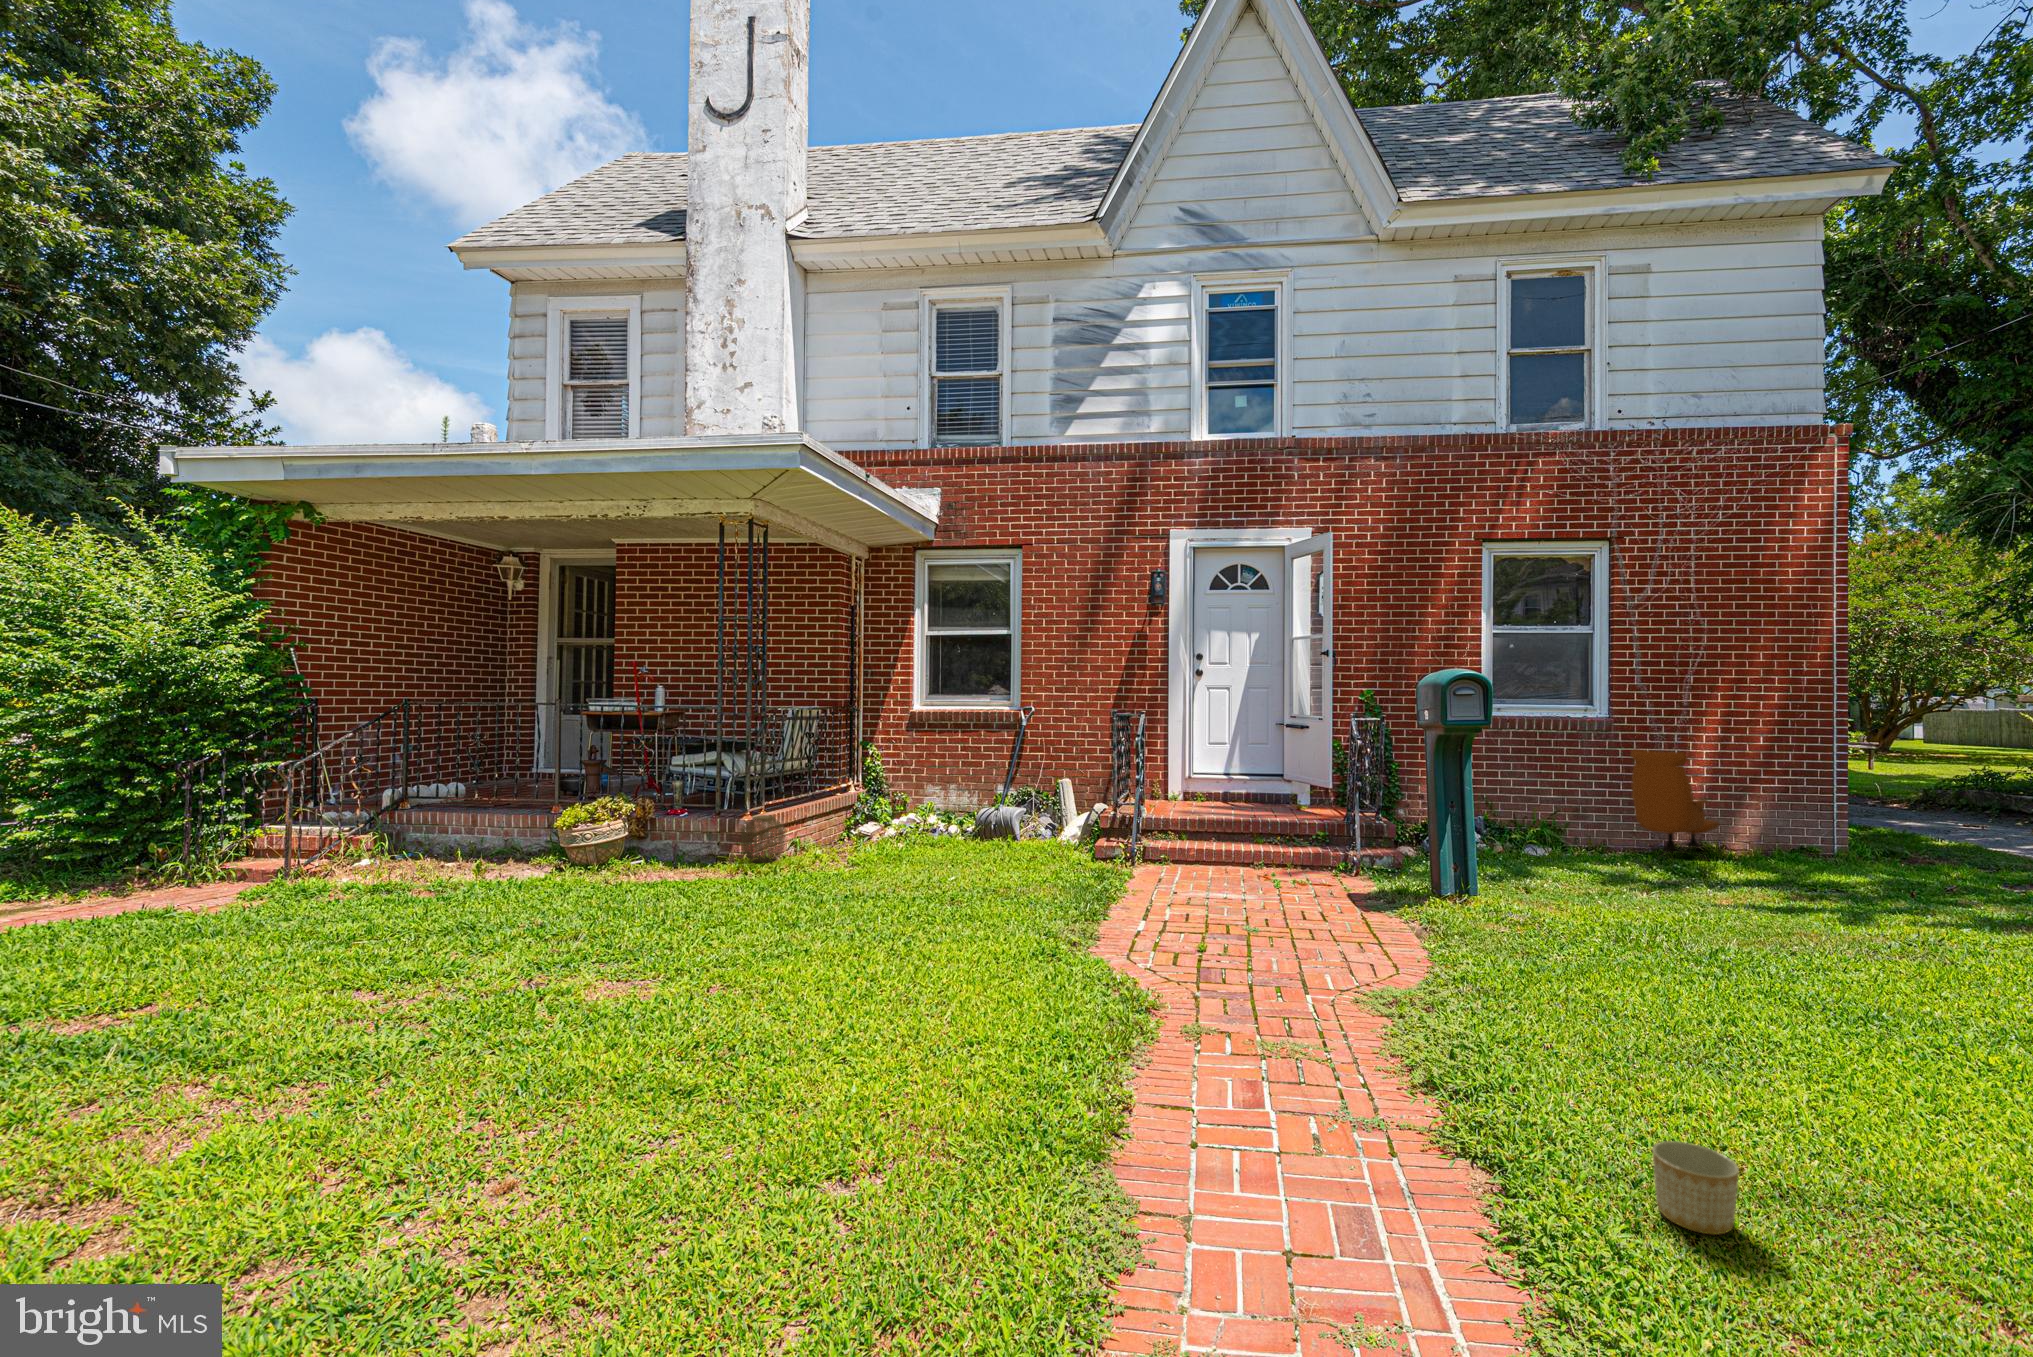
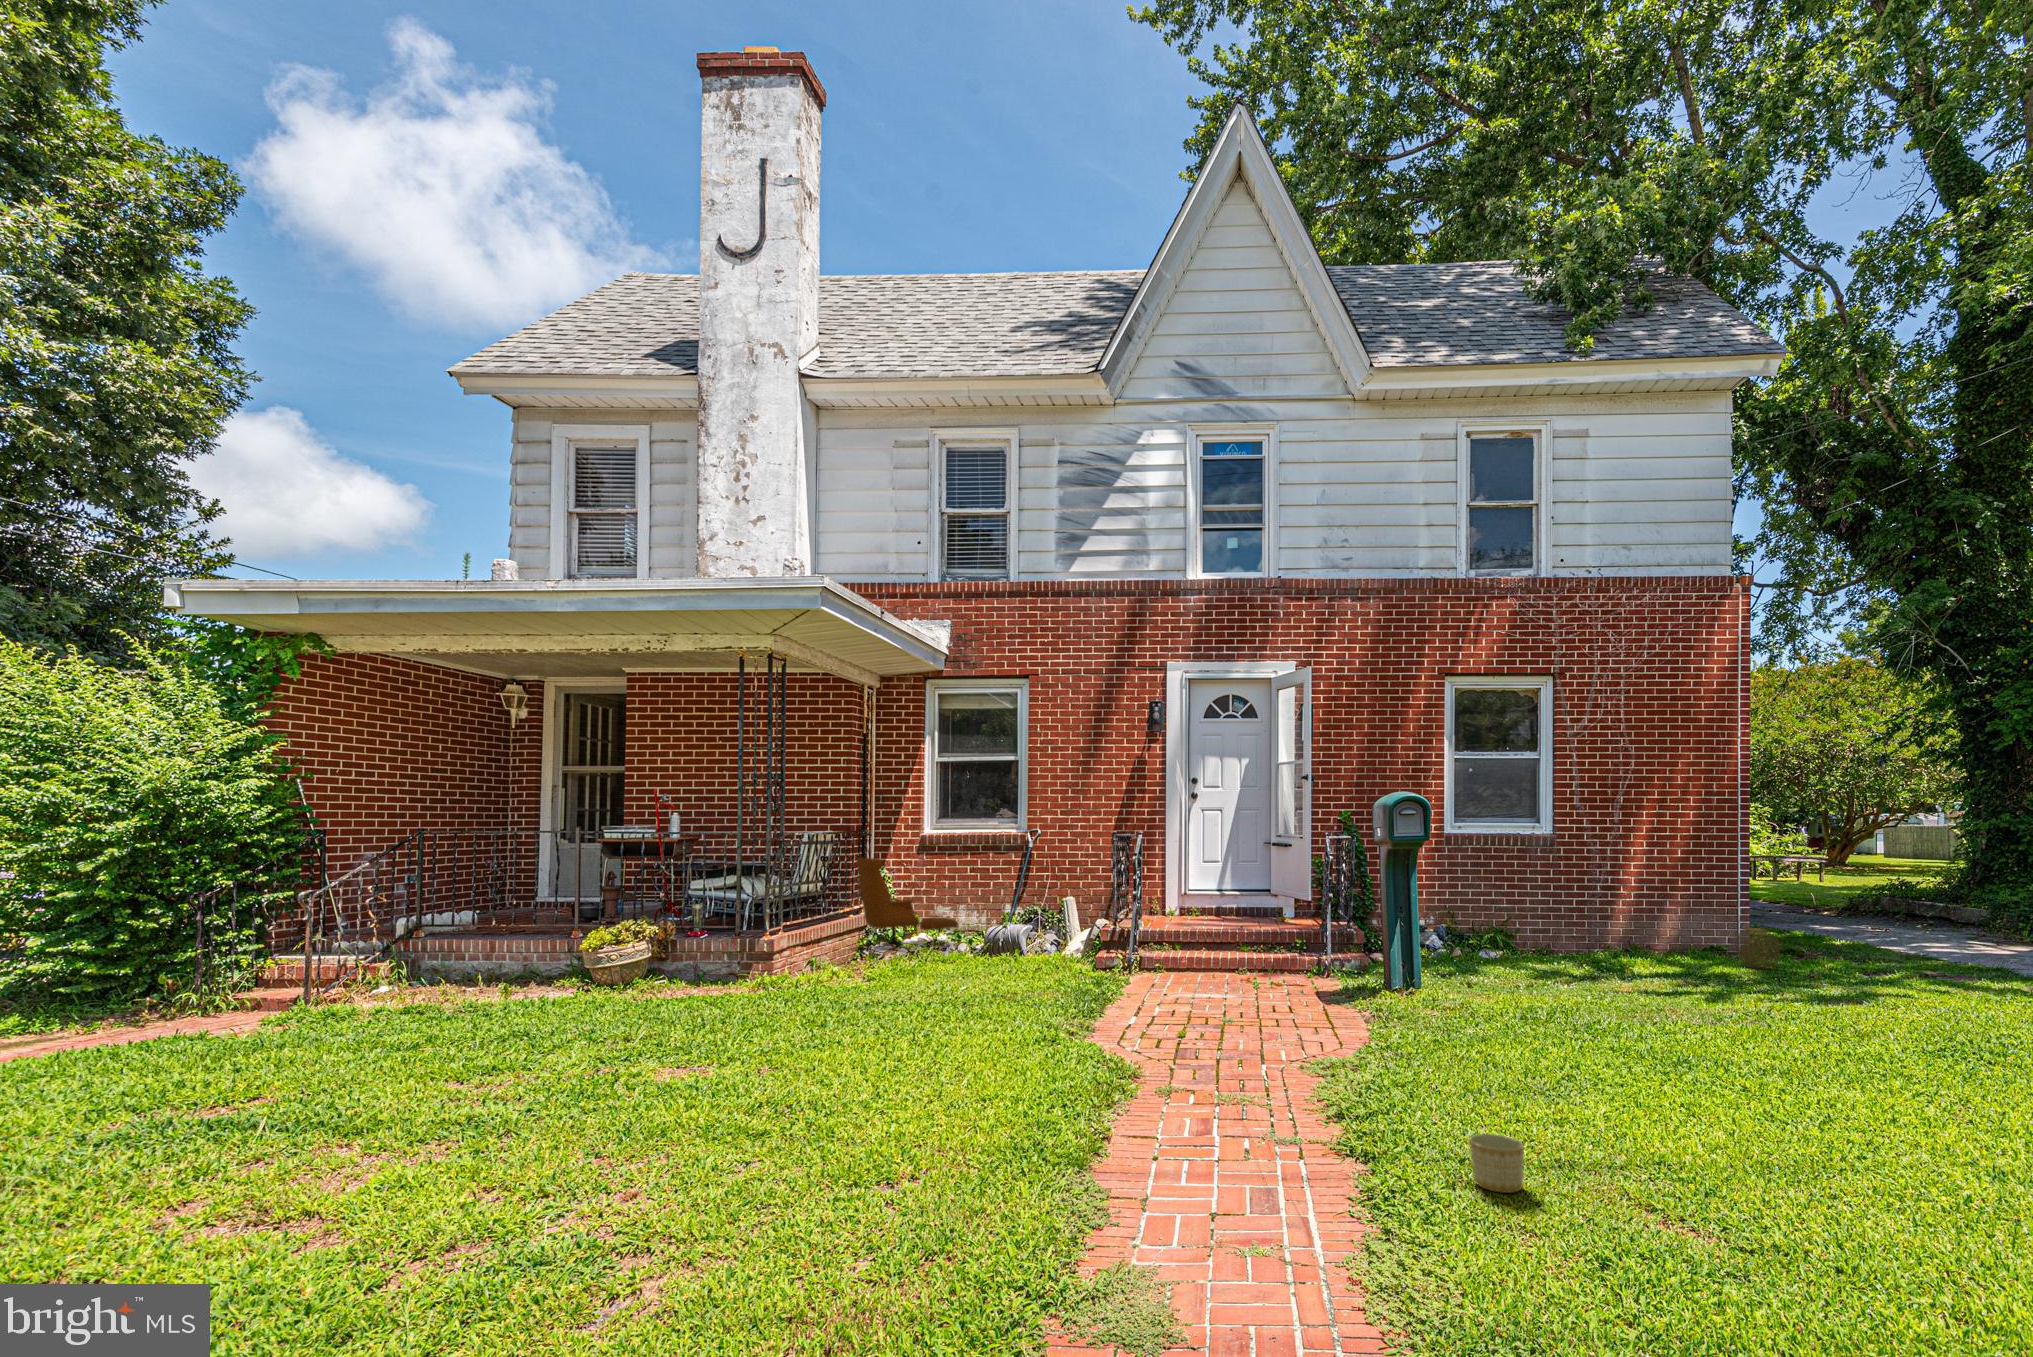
lounge chair: present [1630,749,1719,860] -> present [857,857,958,951]
woven basket: present [741,815,785,862] -> present [1735,928,1780,969]

